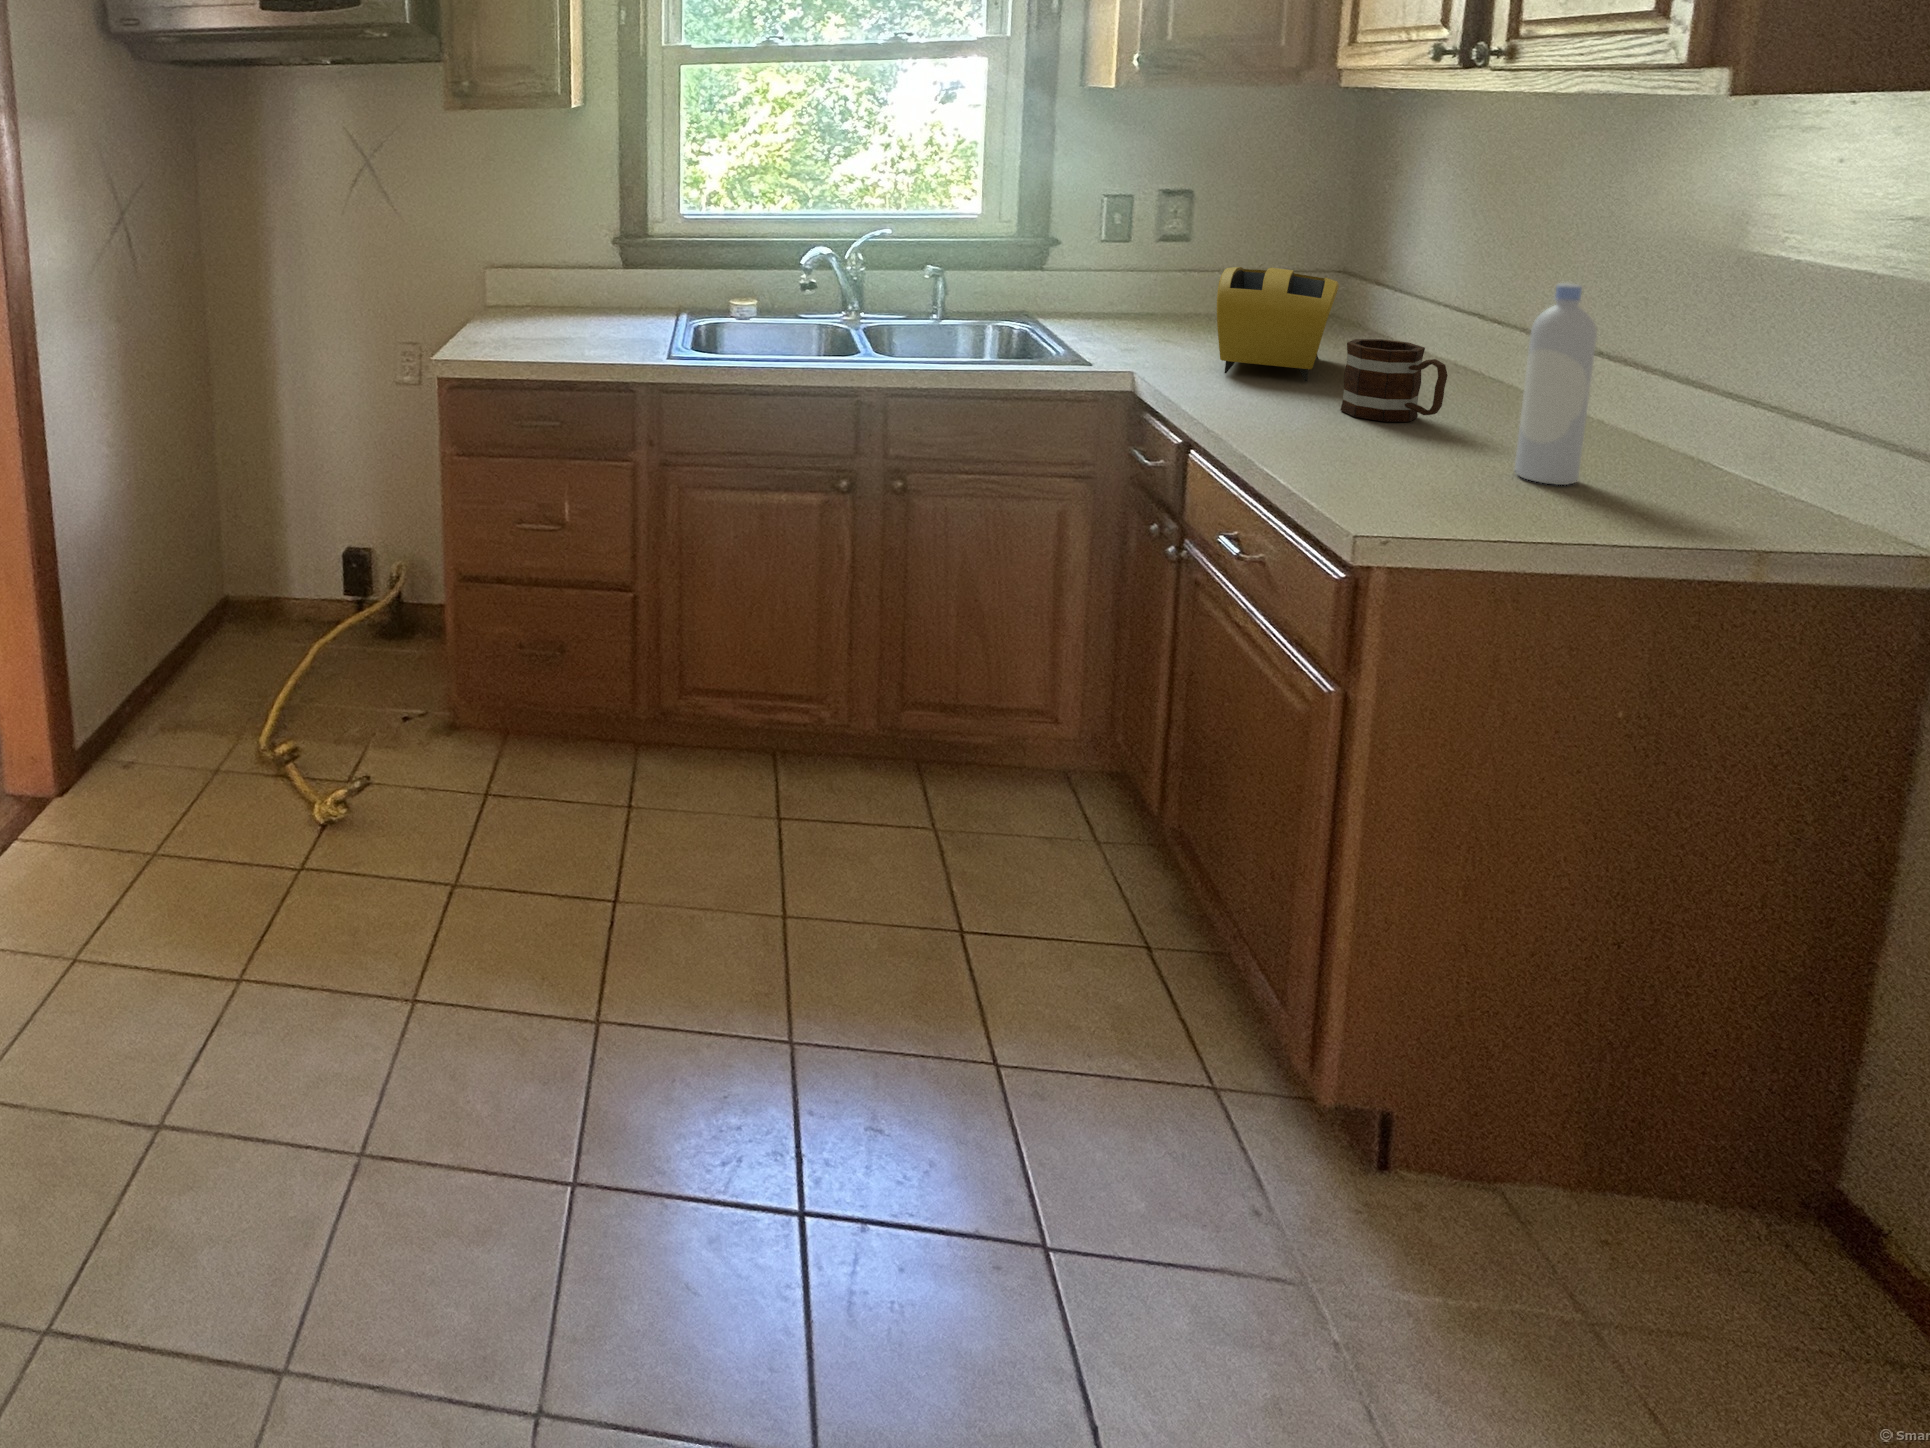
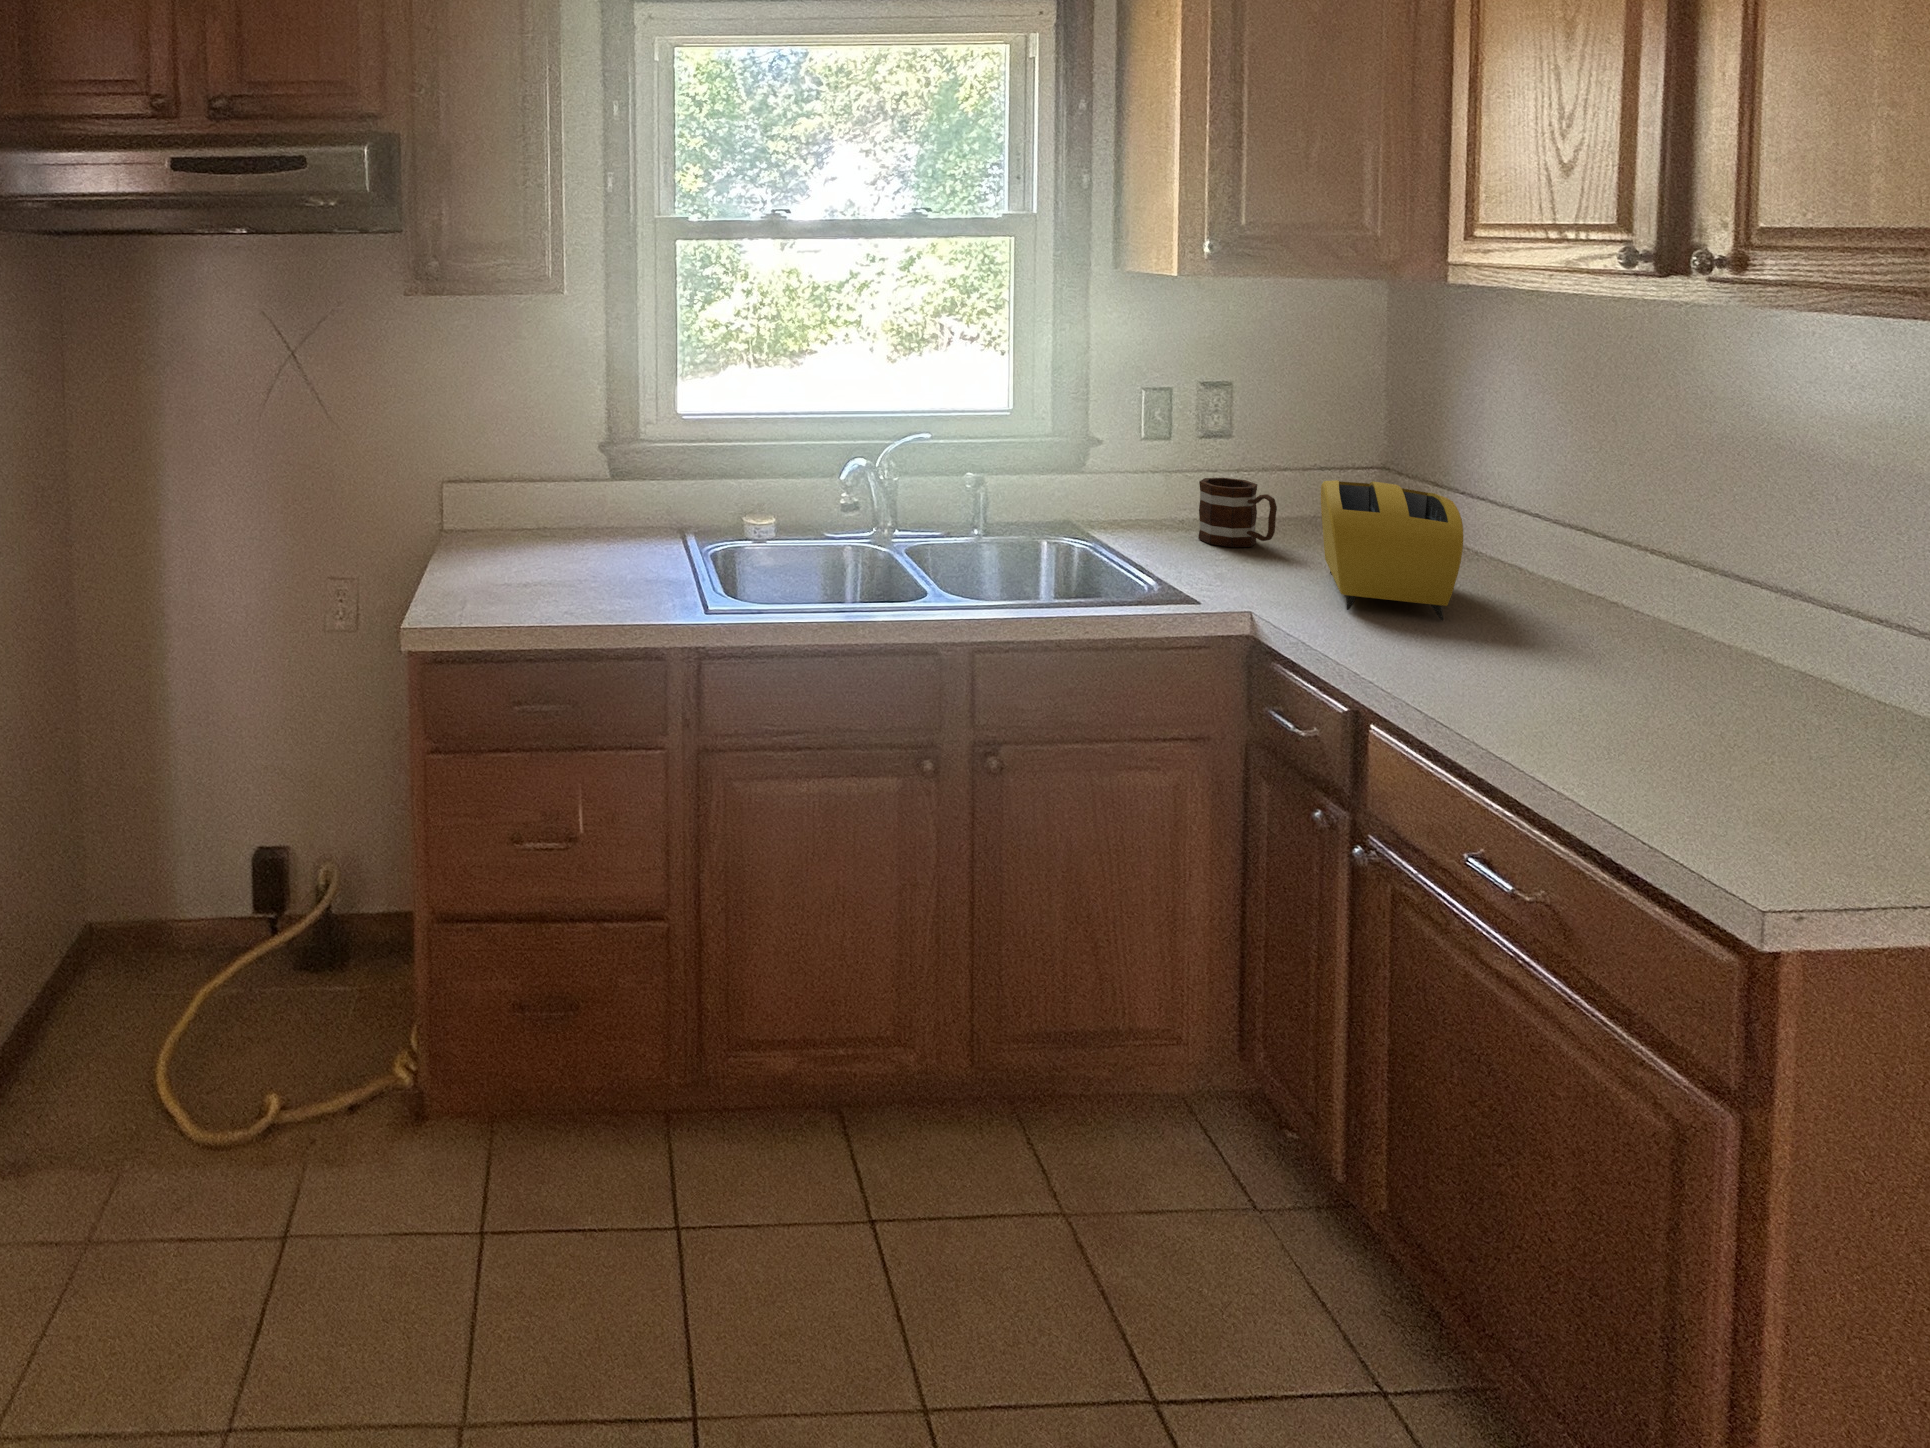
bottle: present [1515,283,1597,485] -> none [1798,542,1890,791]
mug: present [1340,339,1448,422] -> present [1198,478,1277,547]

